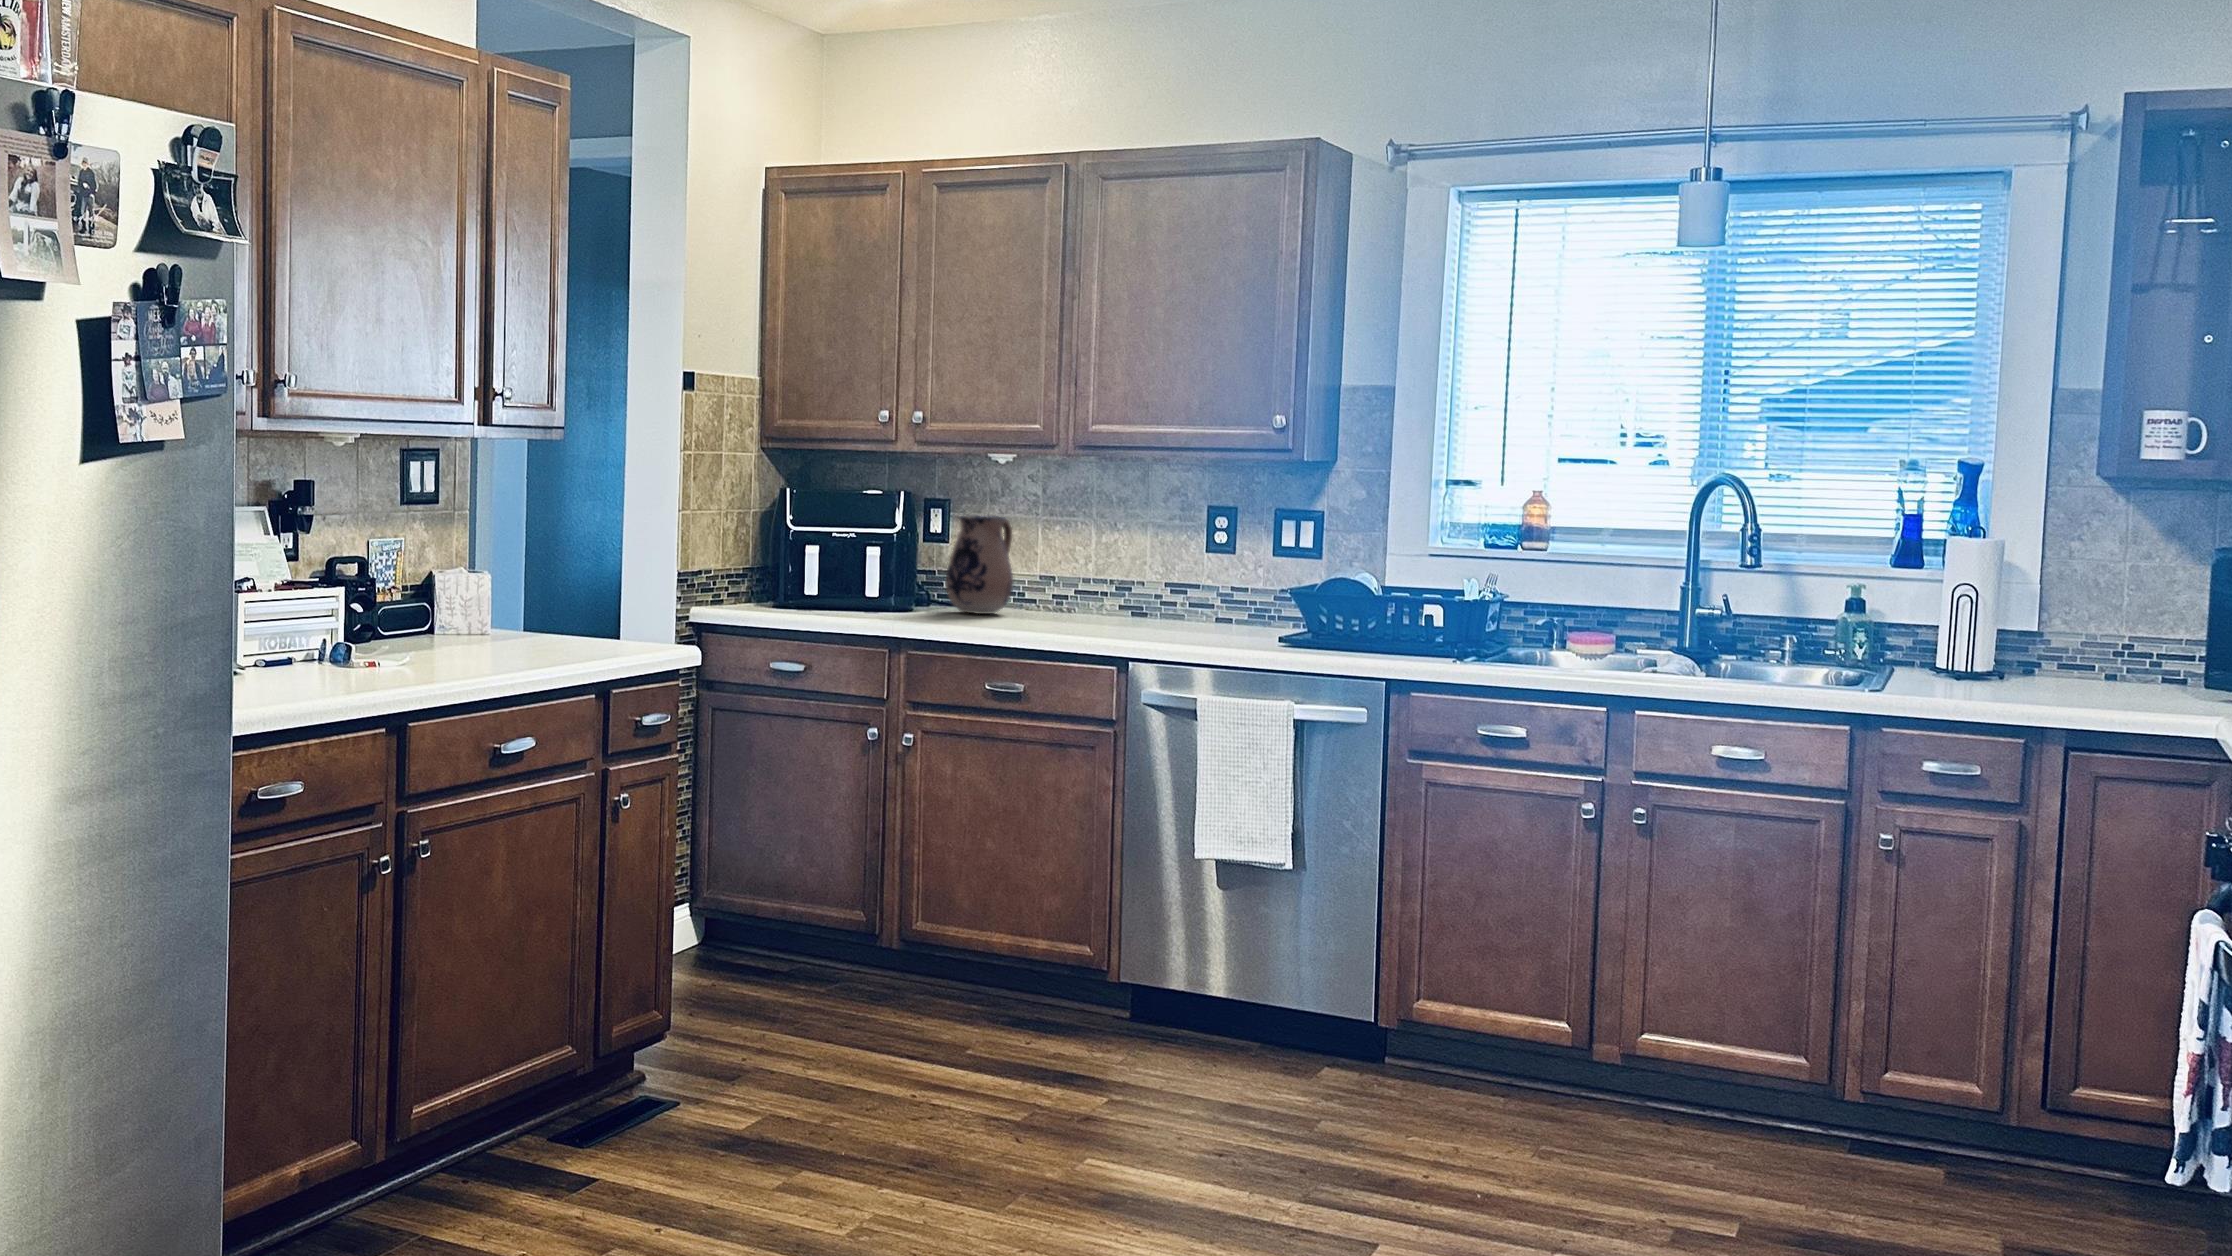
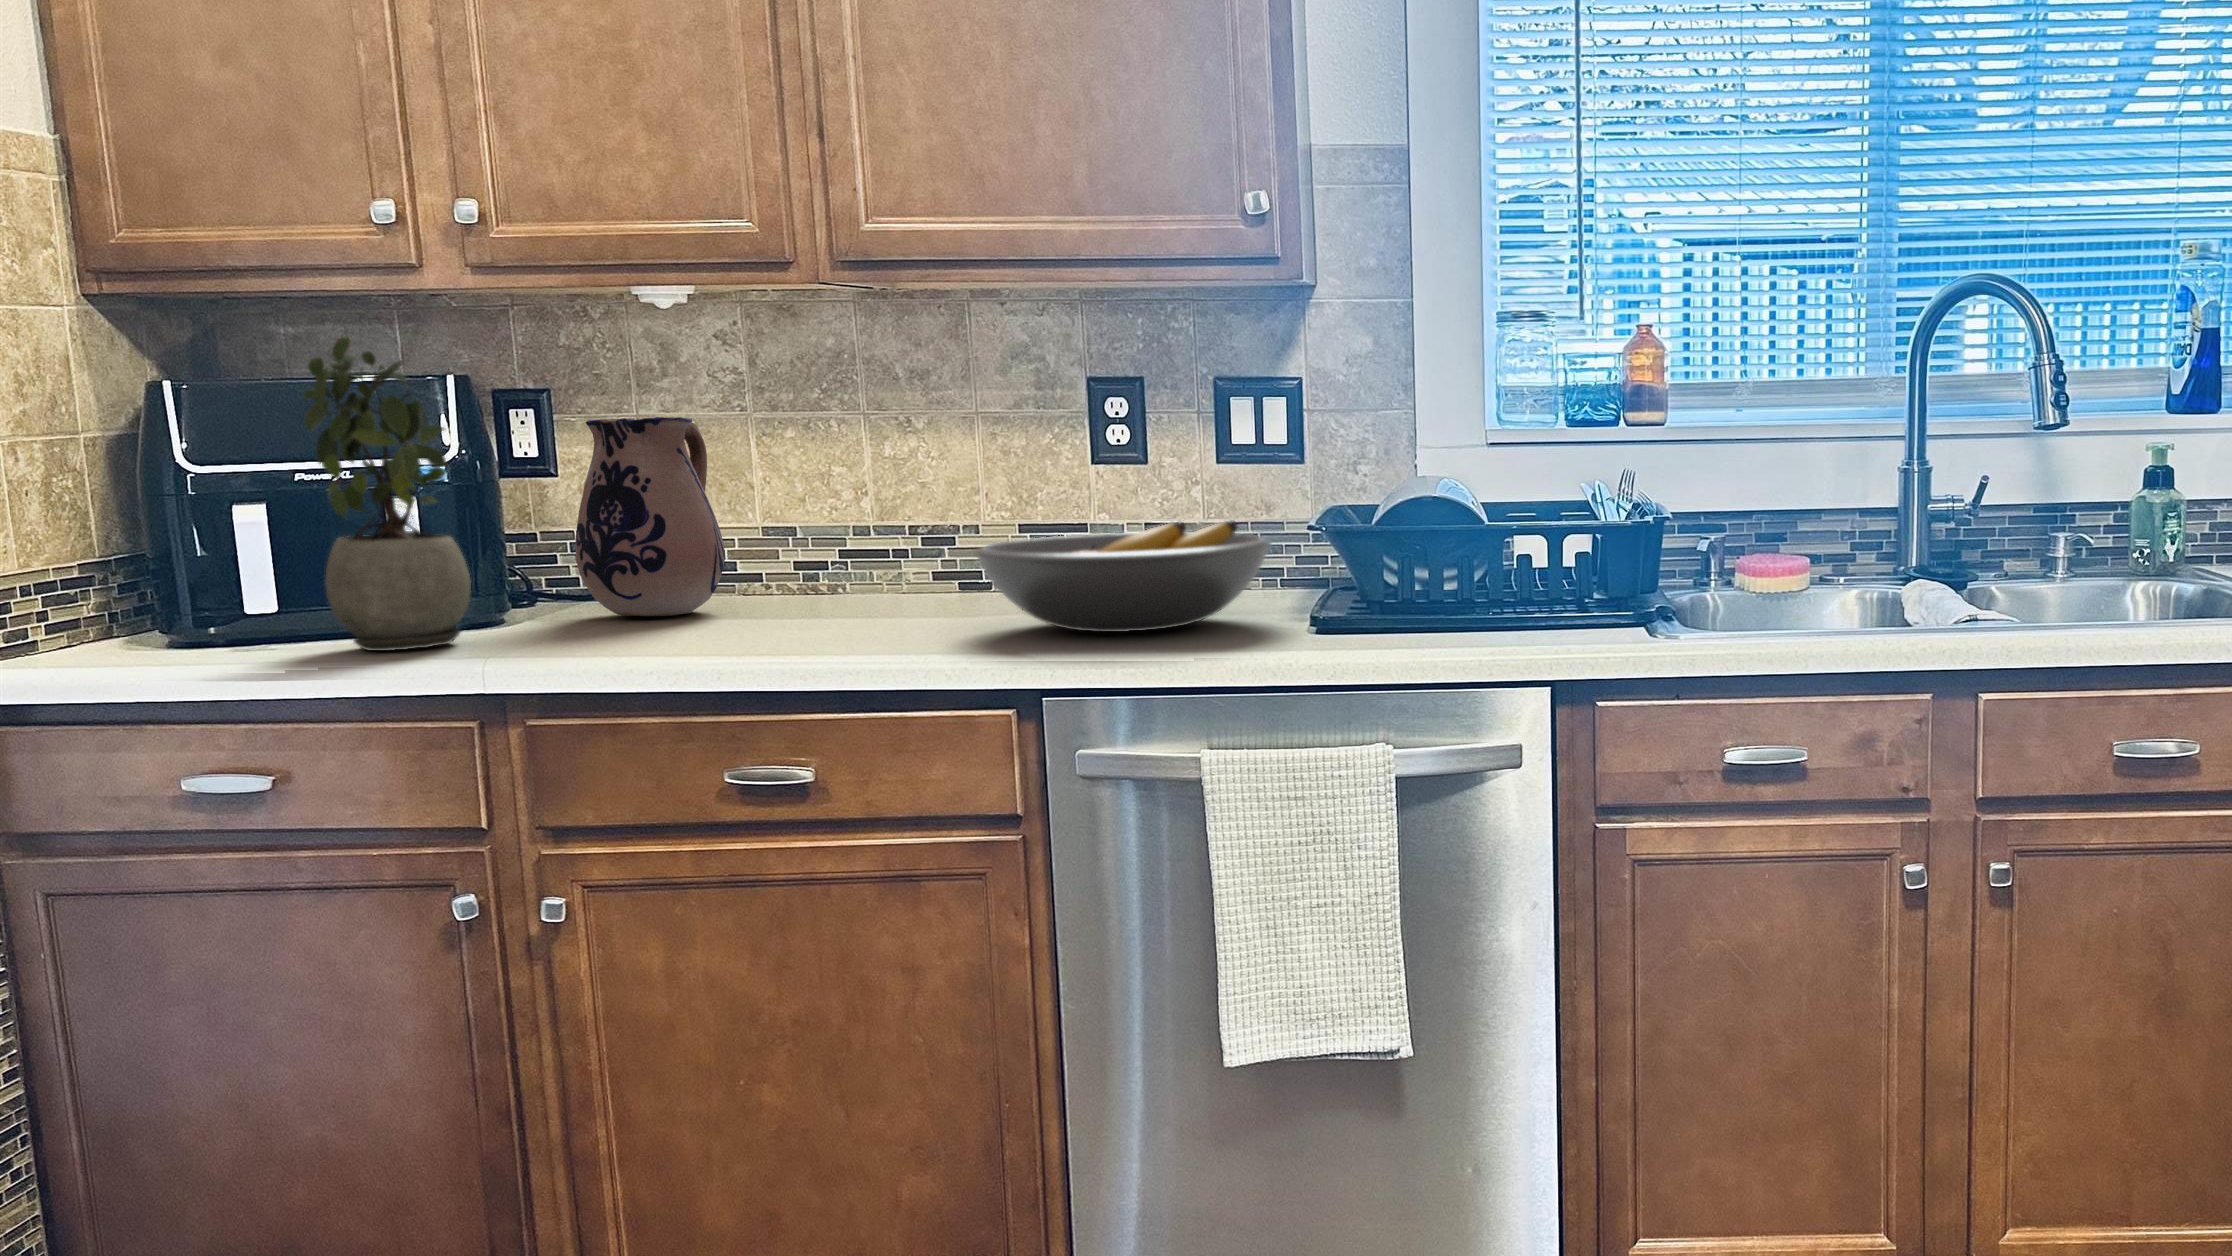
potted plant: none [842,475,900,616] -> present [303,336,471,651]
fruit bowl: none [1121,585,1272,638] -> present [975,521,1271,632]

